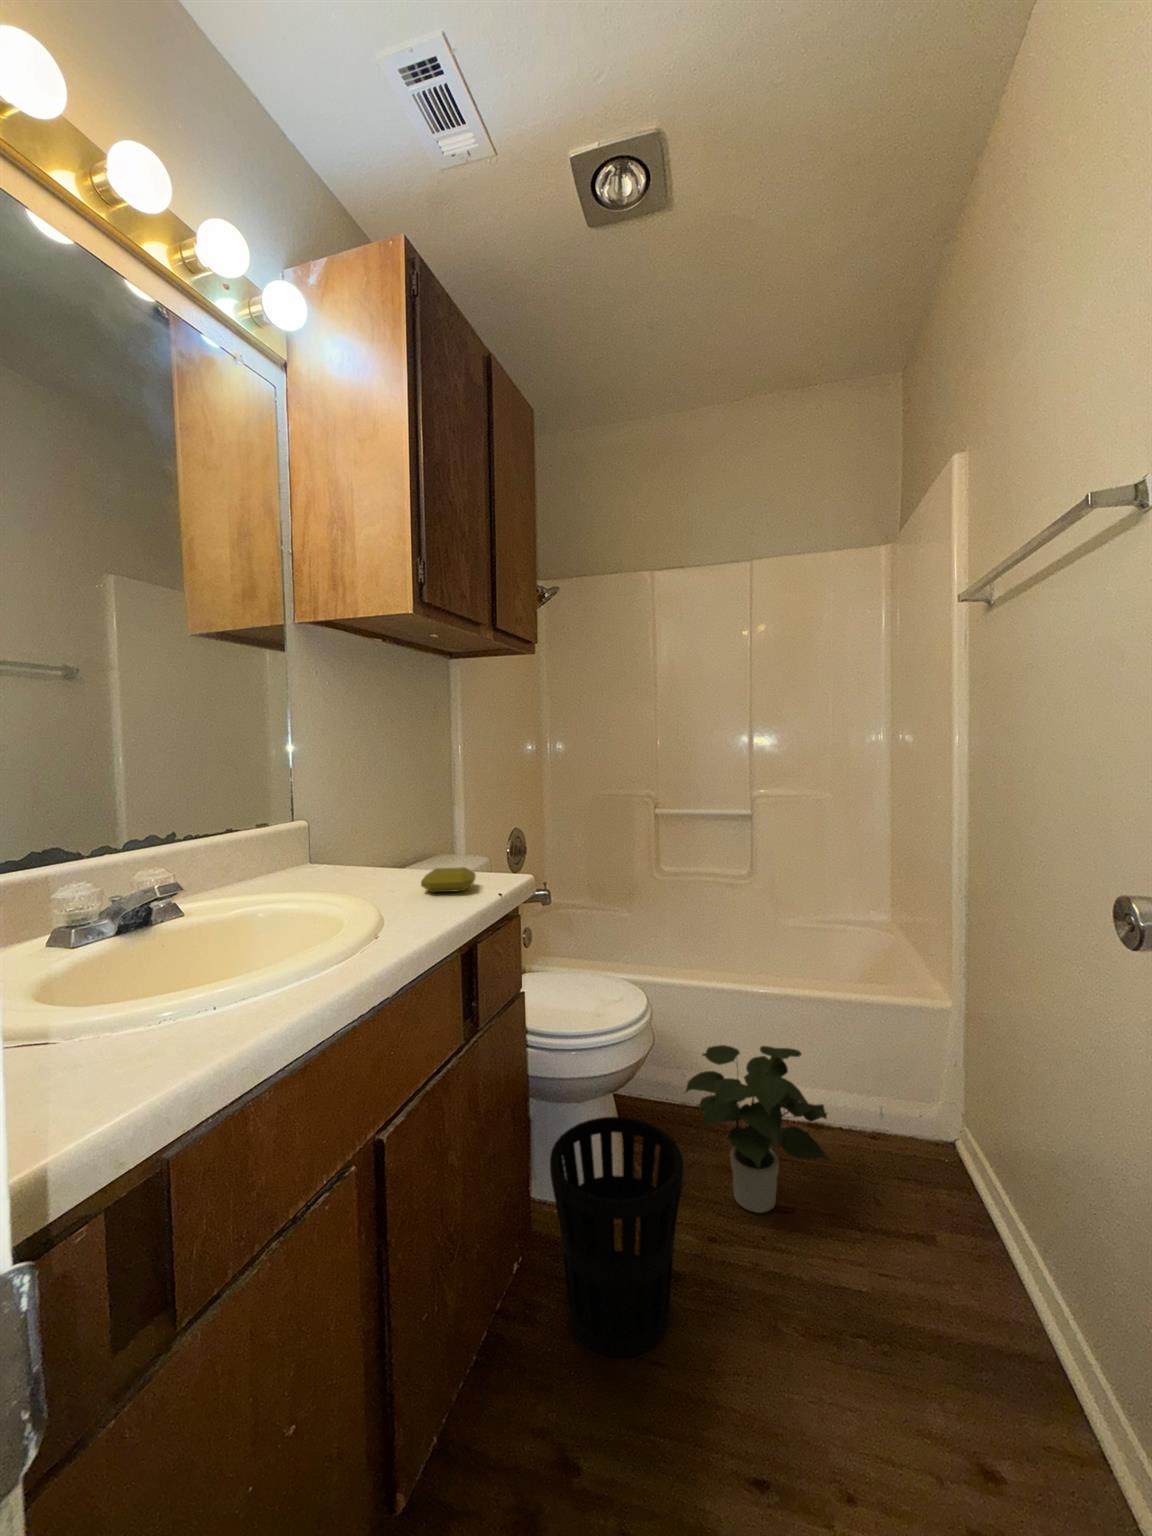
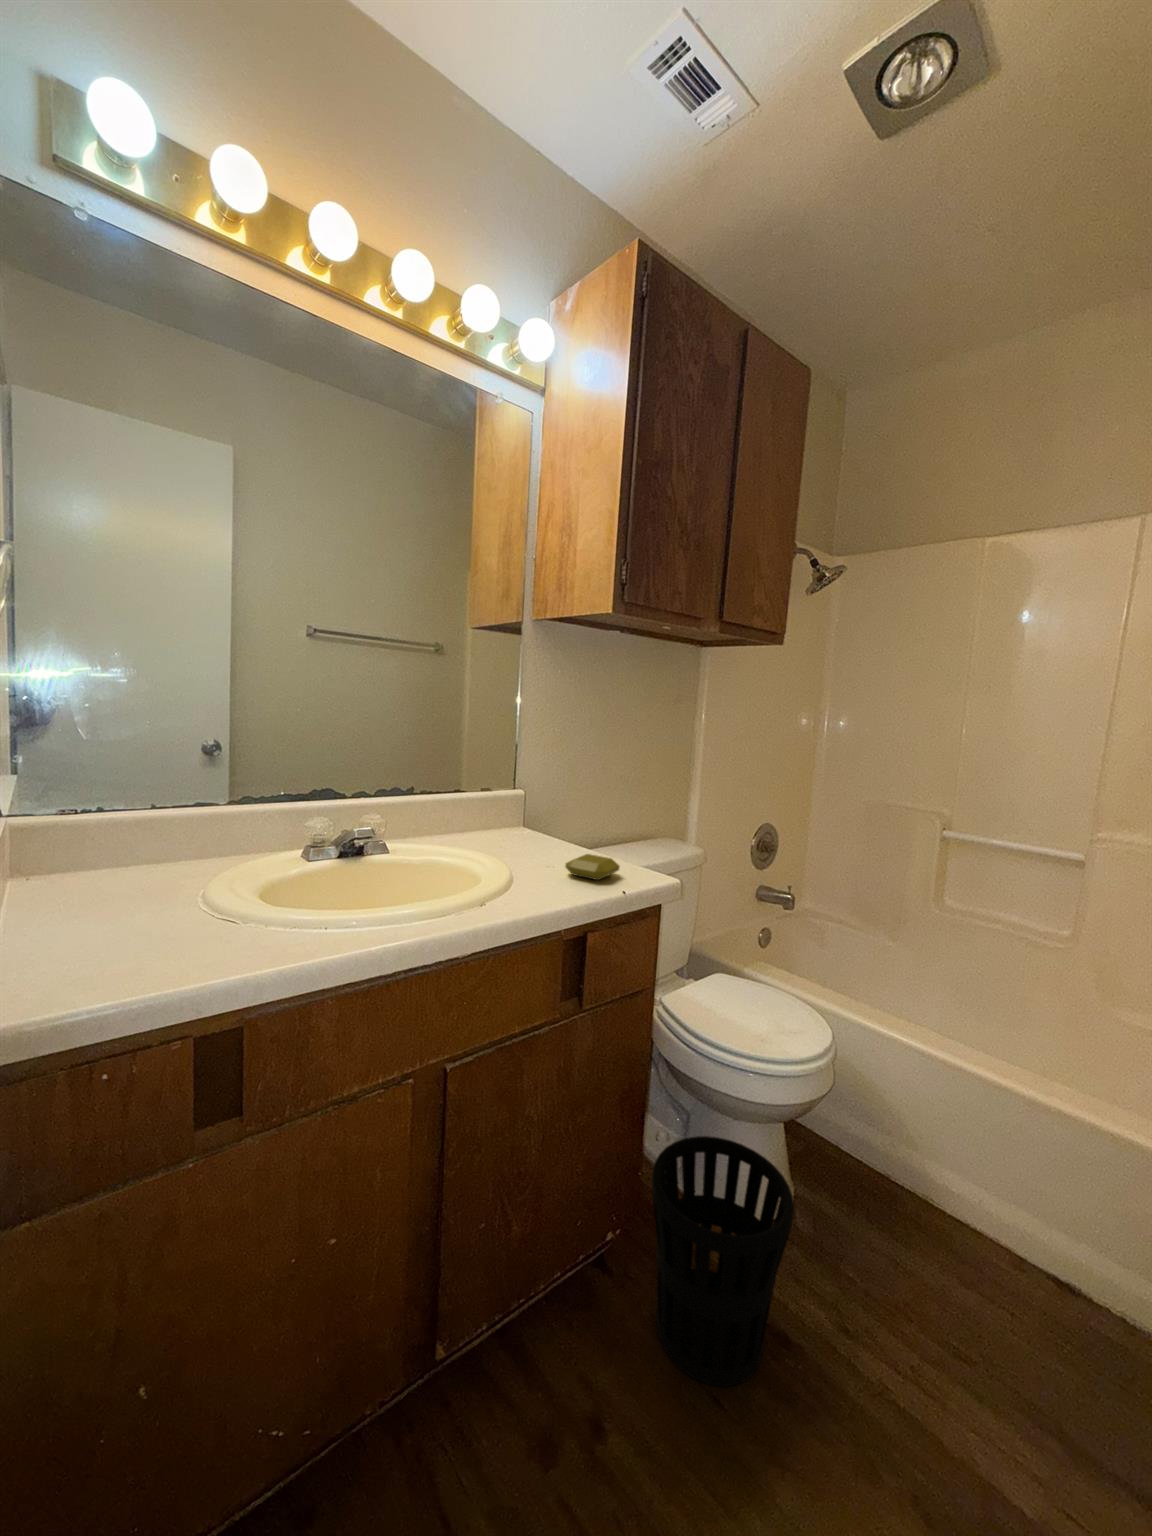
potted plant: present [685,1045,831,1213] -> none [858,1122,1054,1340]

